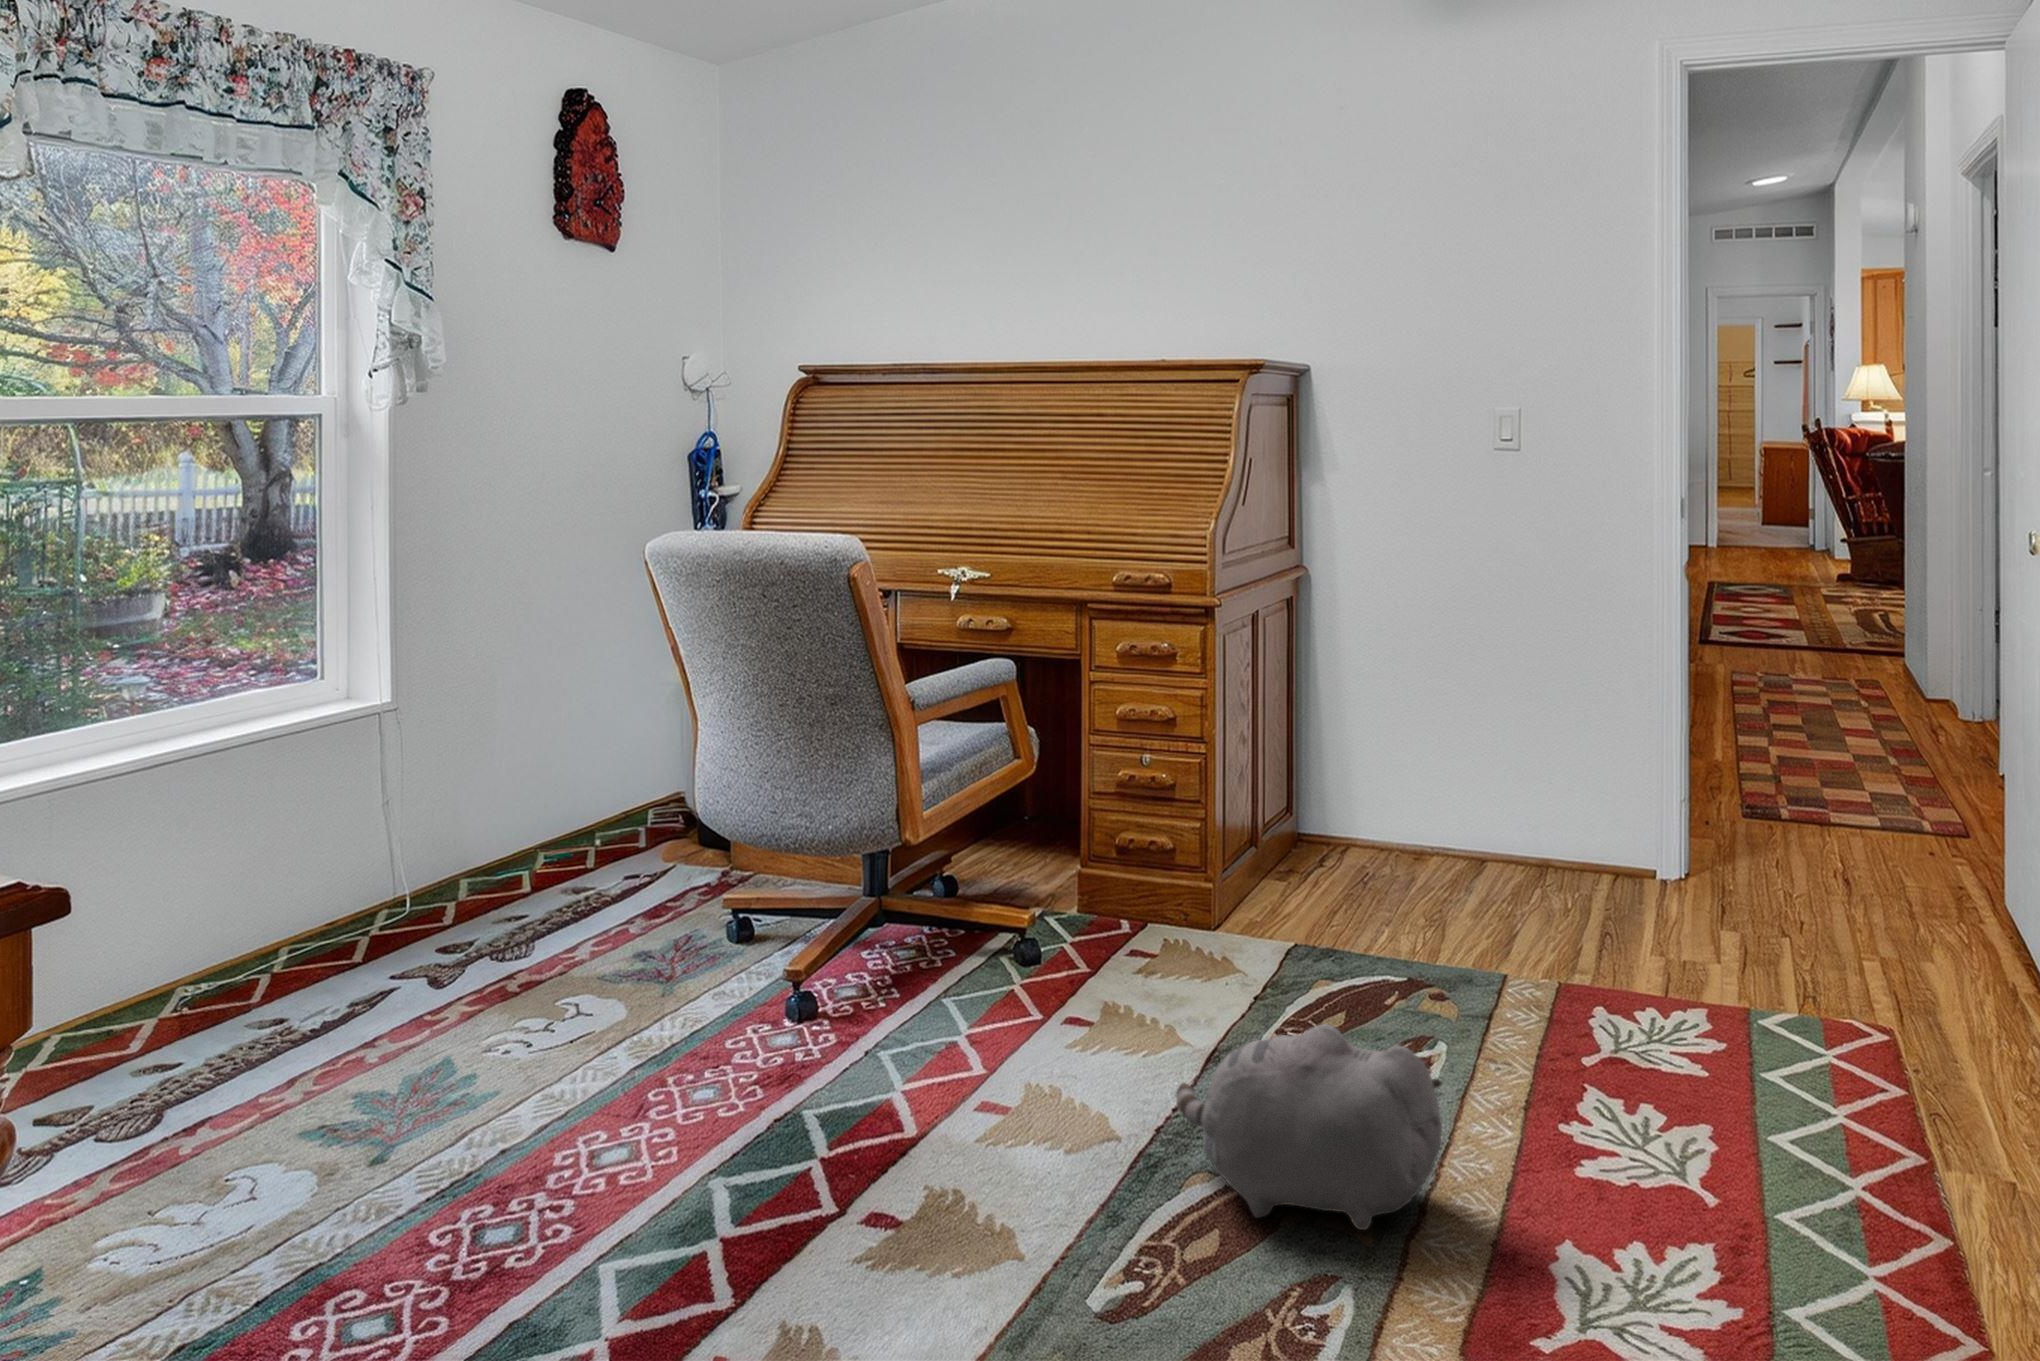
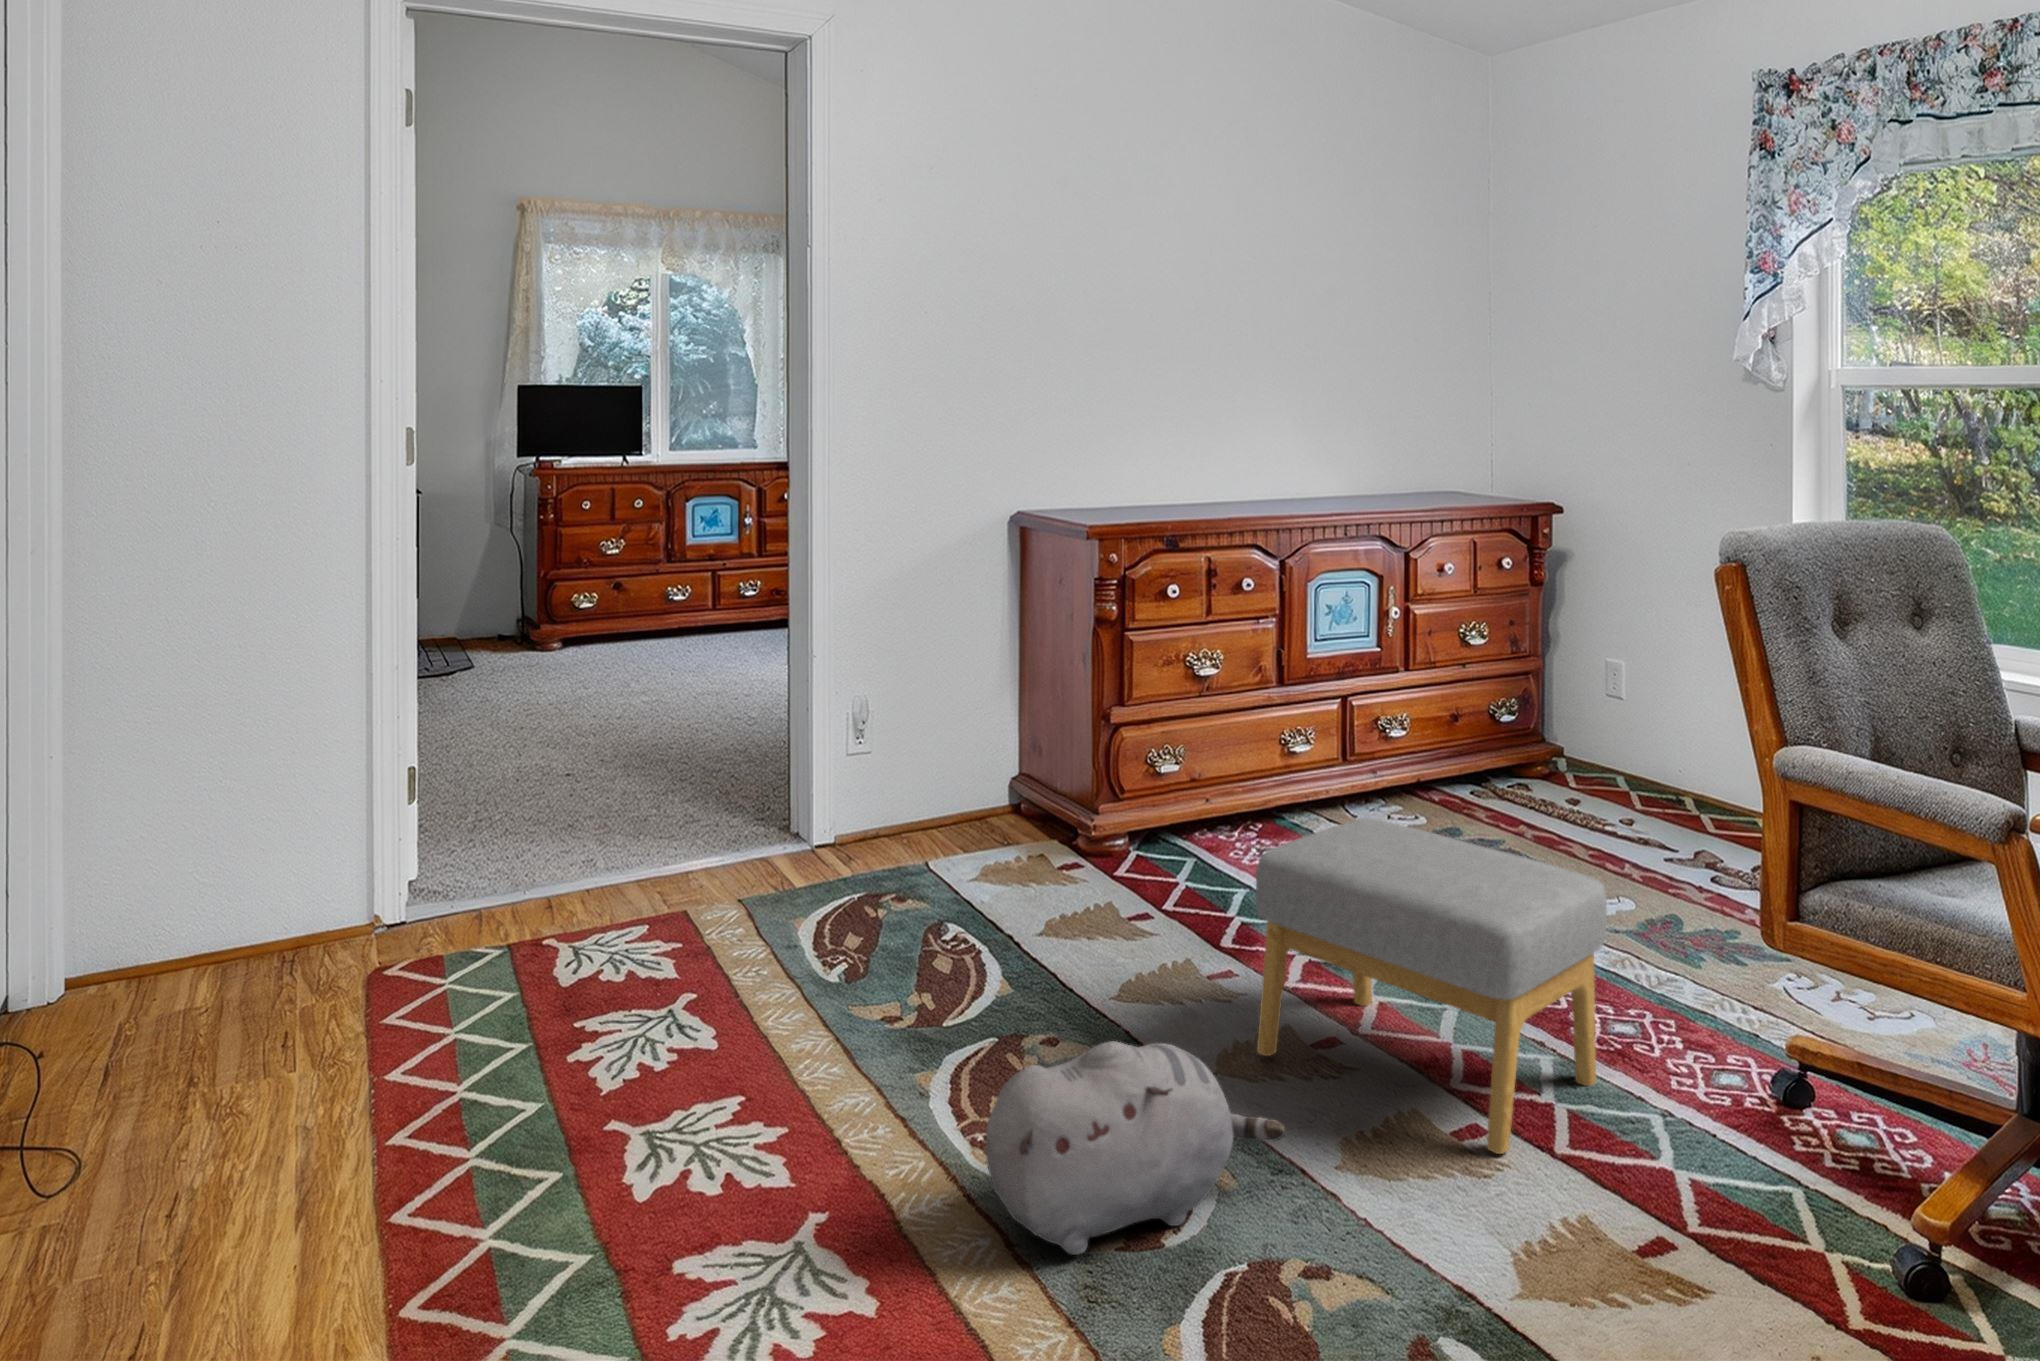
footstool: none [718,883,1019,1248] -> present [1256,818,1607,1154]

